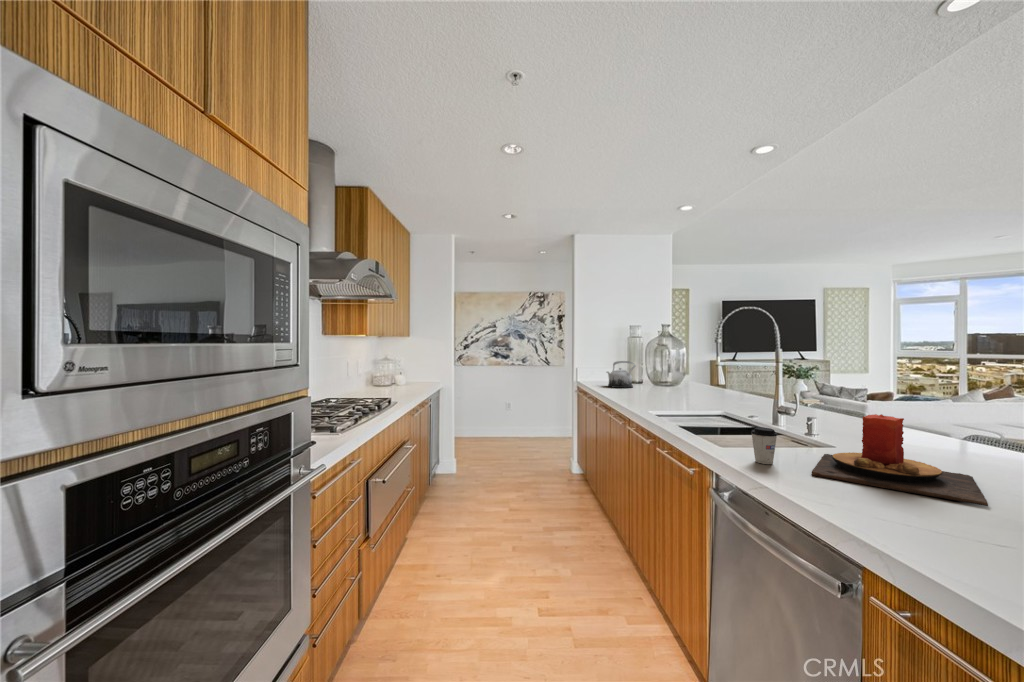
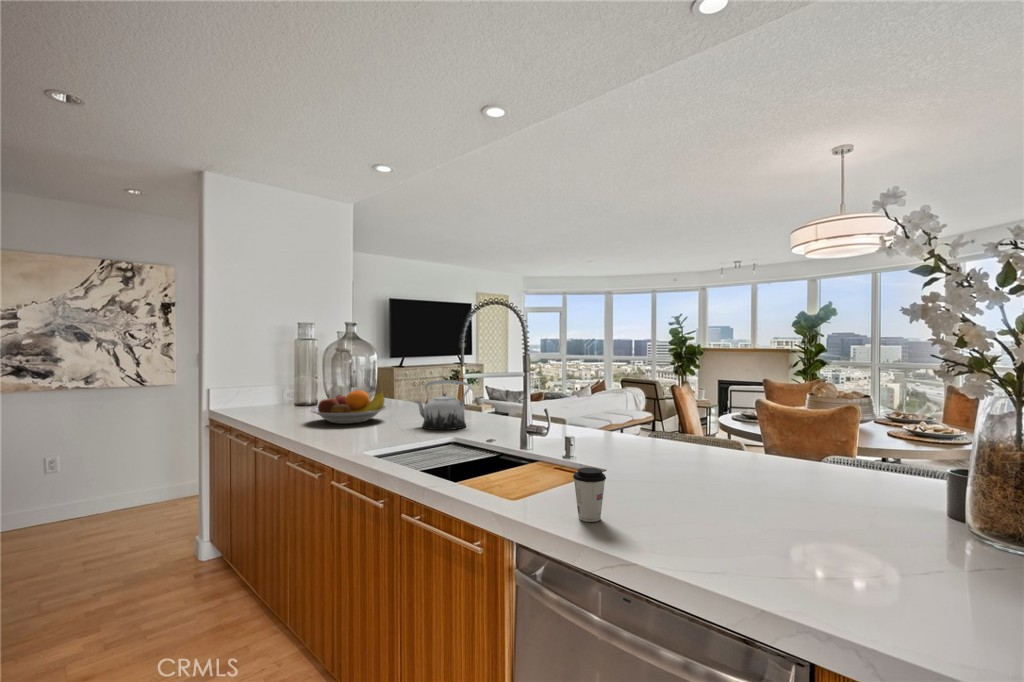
teapot: present [607,361,636,388] -> present [415,380,470,430]
fruit bowl: none [630,374,684,396] -> present [311,390,386,424]
candle: present [811,414,988,506] -> none [620,431,812,527]

